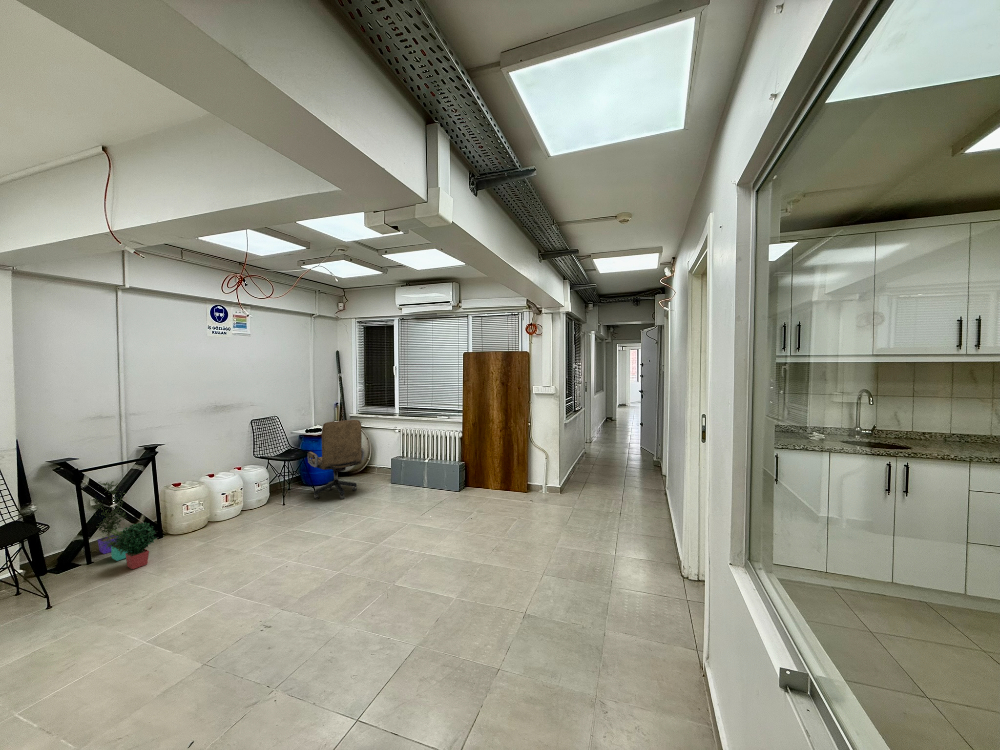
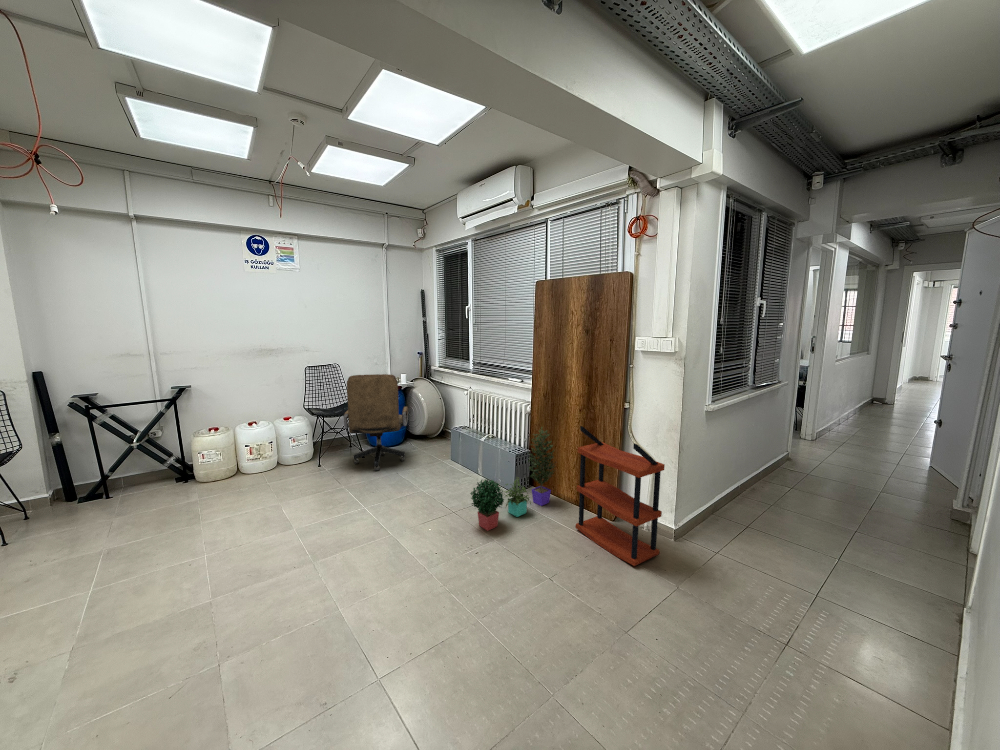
shelving unit: none [511,437,558,506] -> present [576,426,665,566]
potted plant: present [93,481,156,569] -> present [470,427,555,531]

